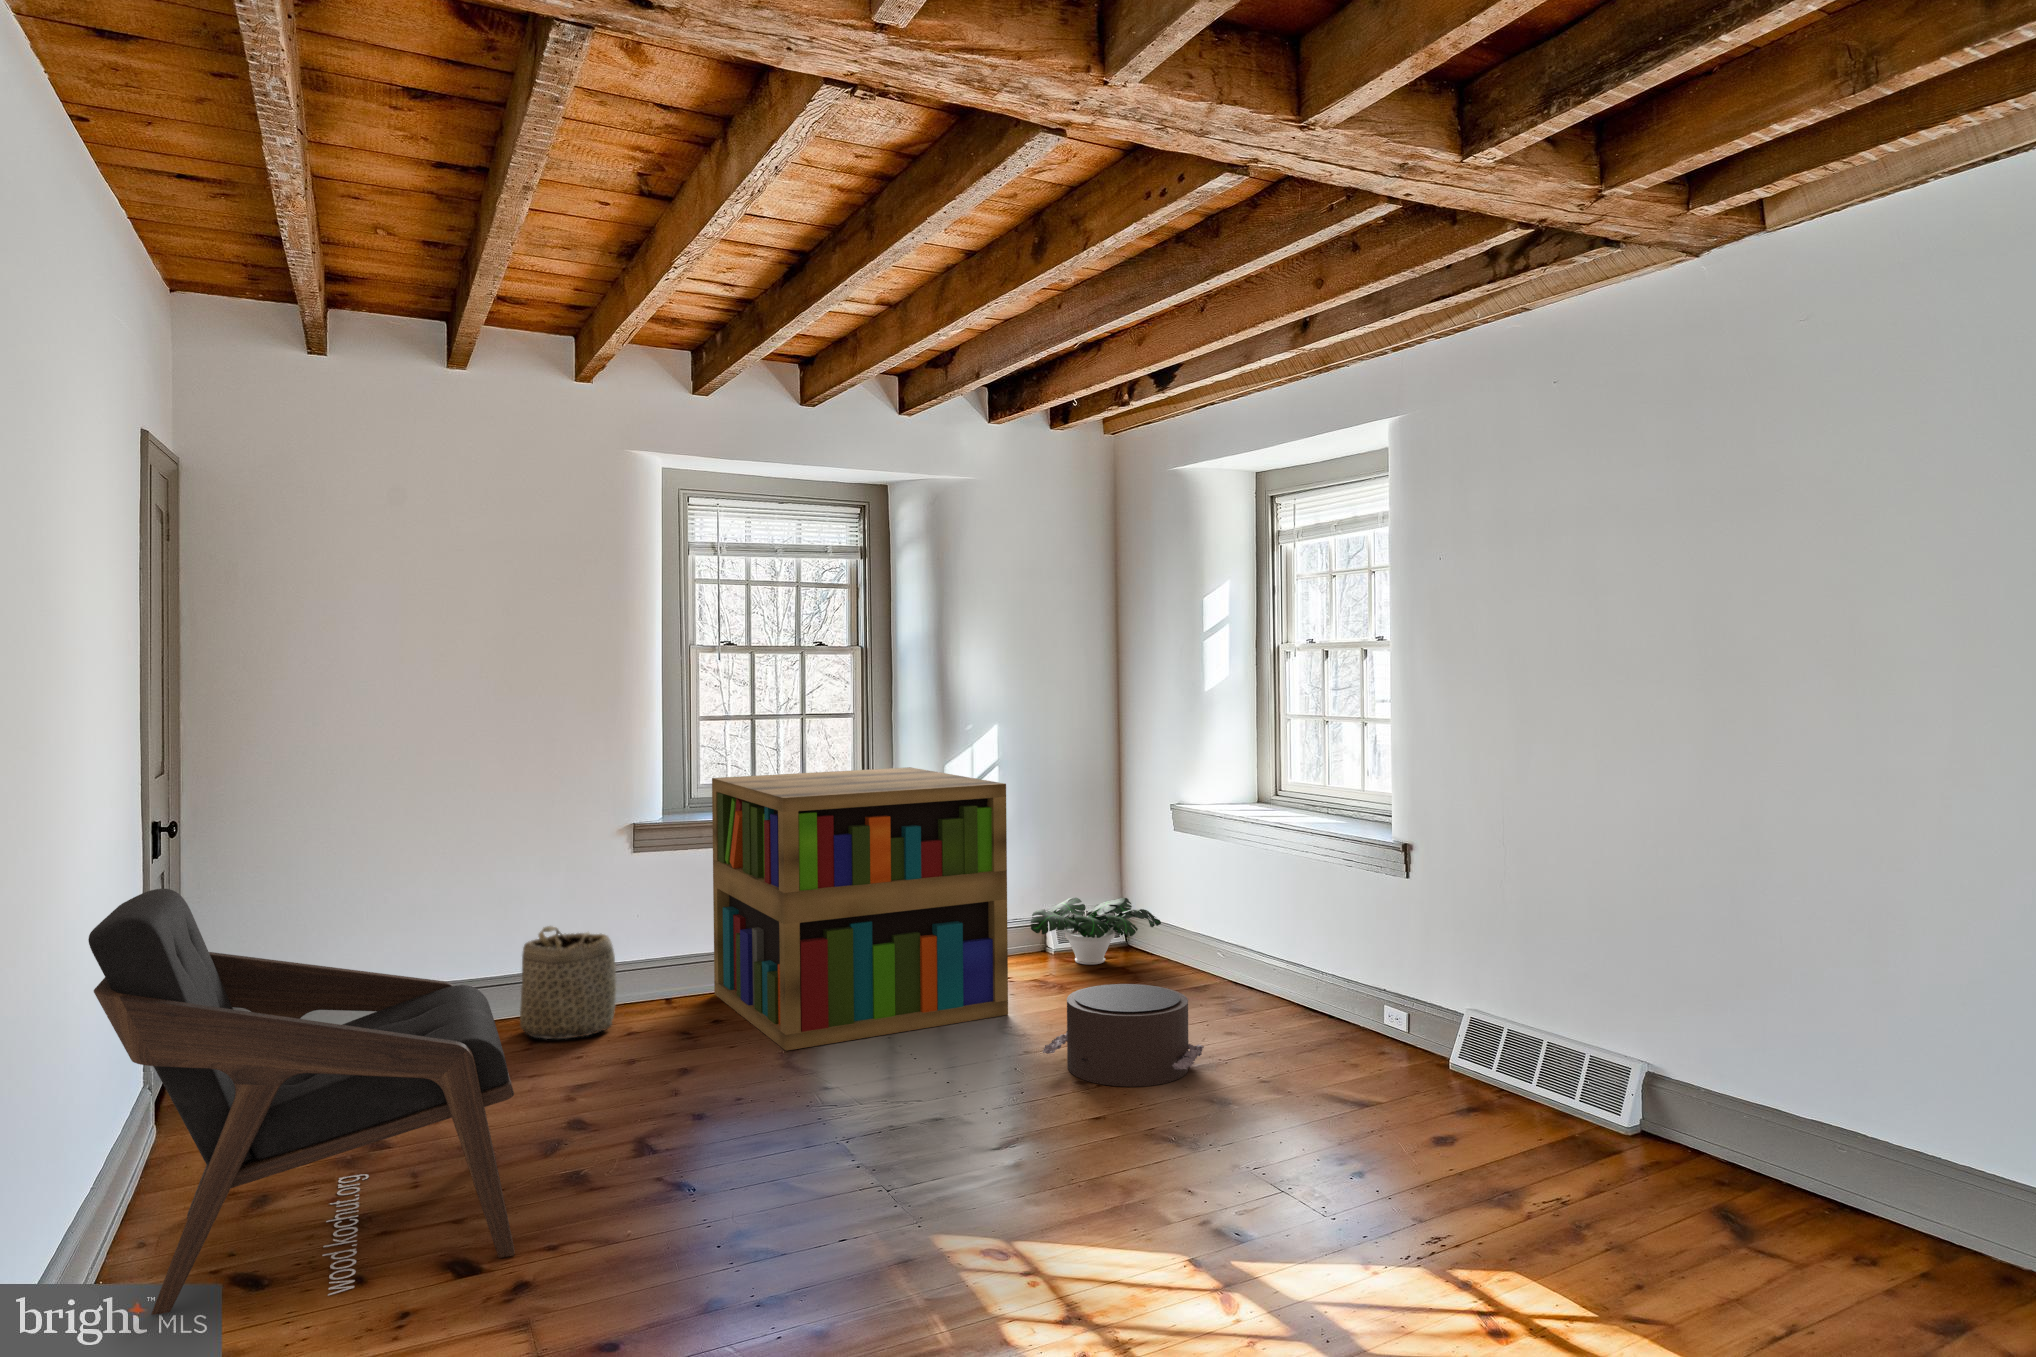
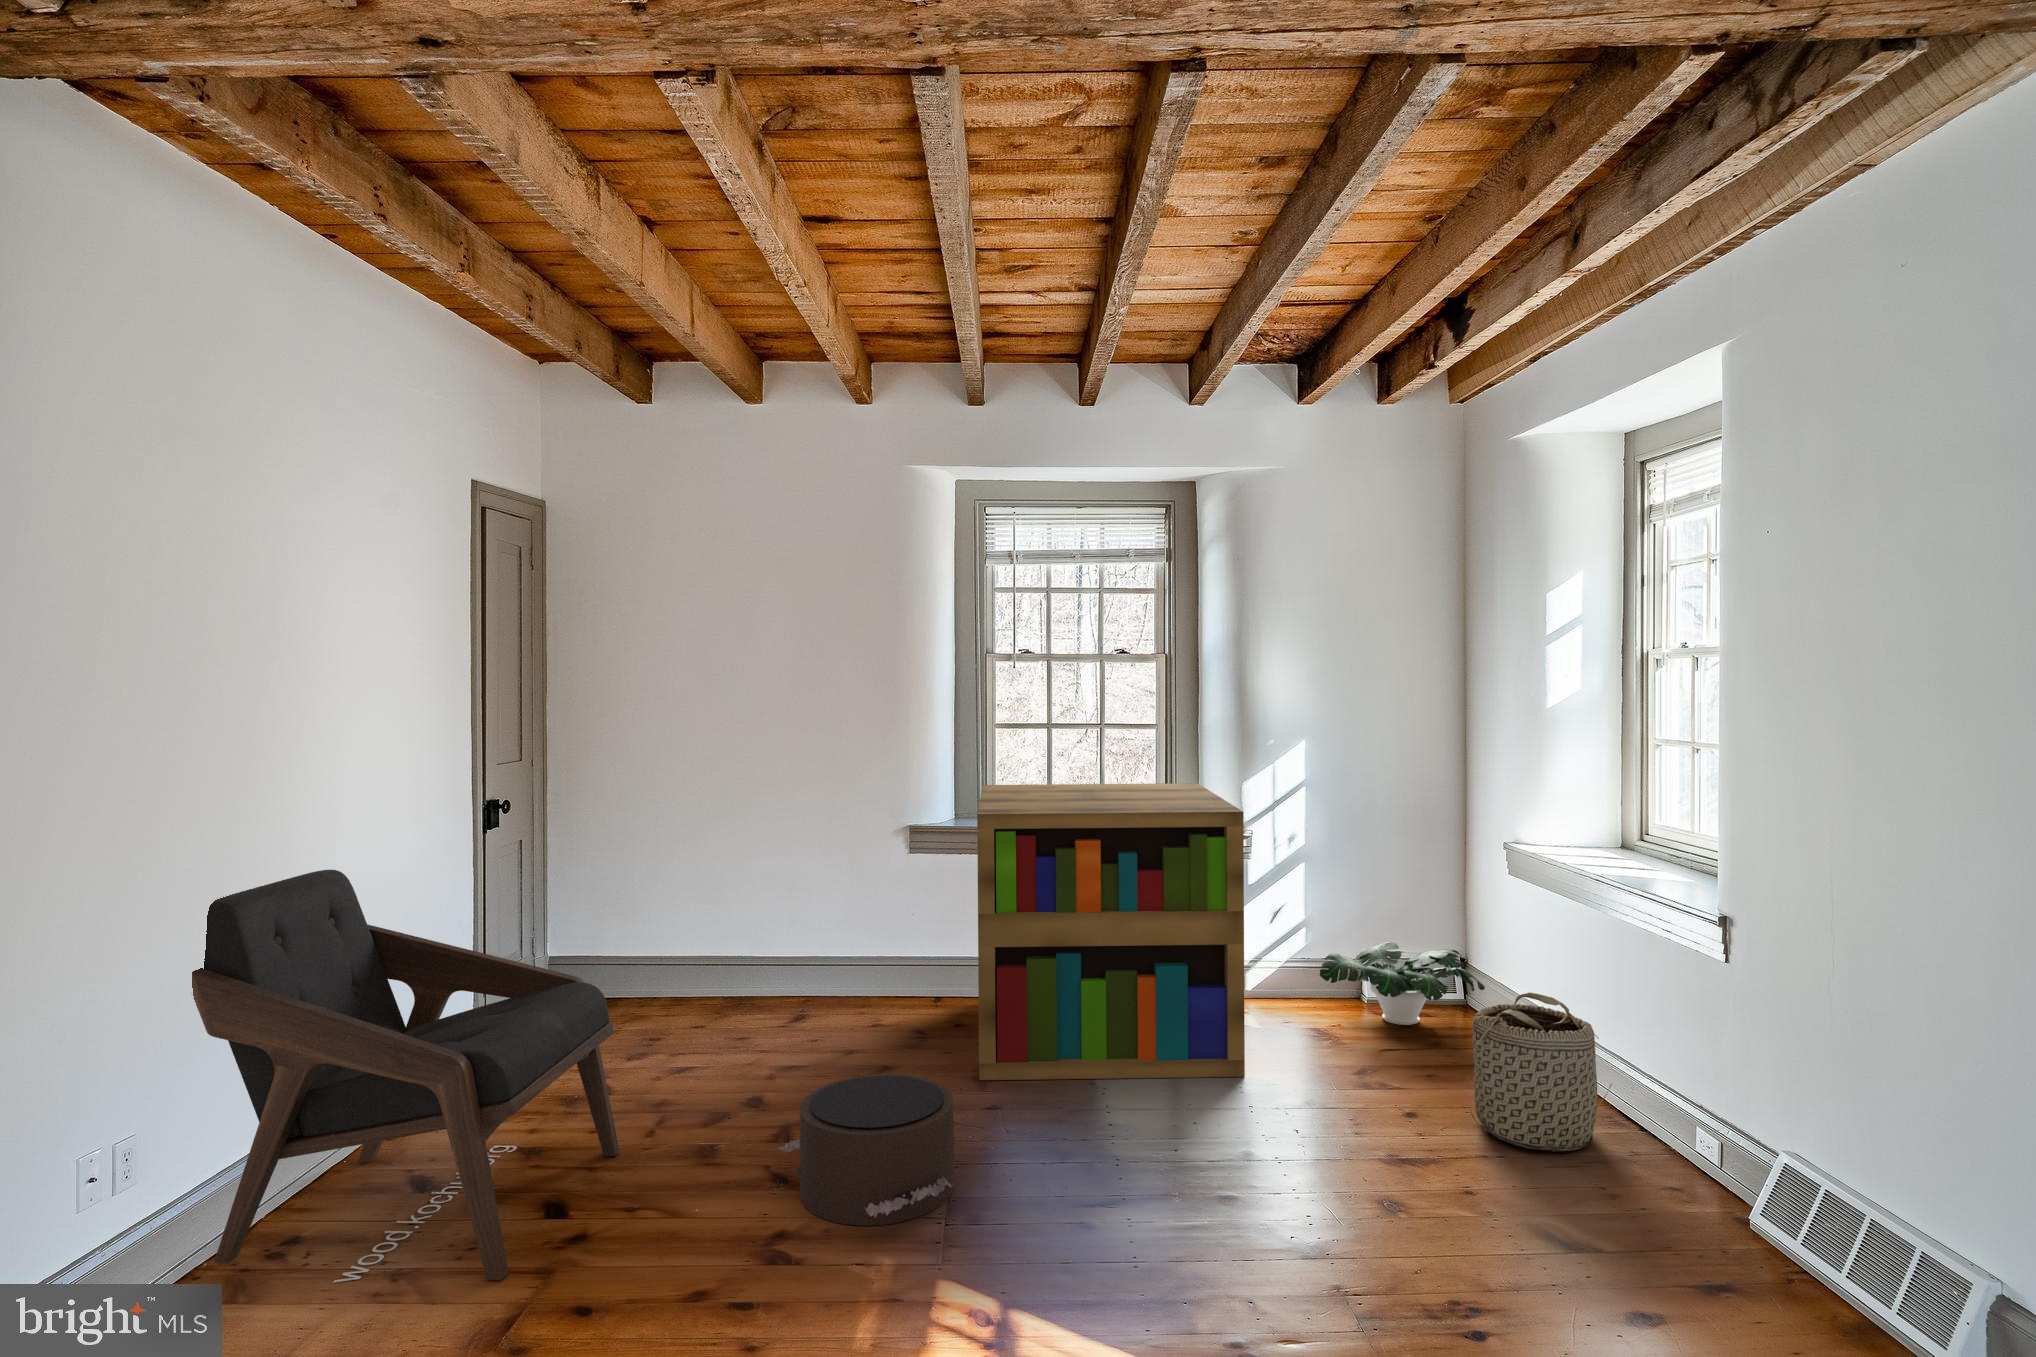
basket: present [520,926,616,1039] -> present [1470,992,1612,1152]
pouf: present [1042,984,1204,1087] -> present [779,1075,954,1226]

